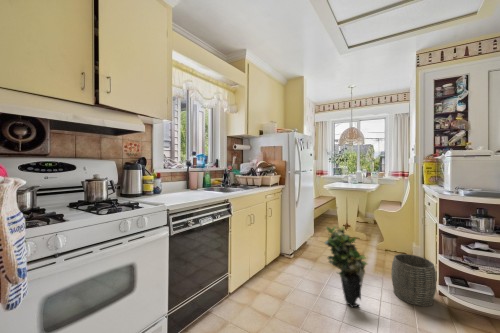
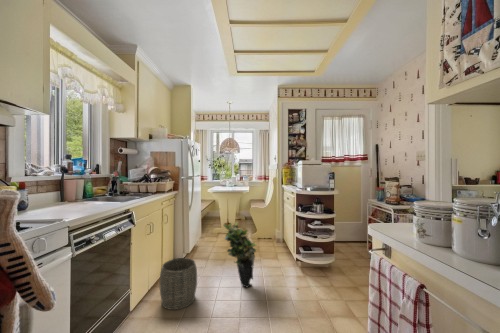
woven basket: present [391,254,436,306] -> present [160,258,197,310]

